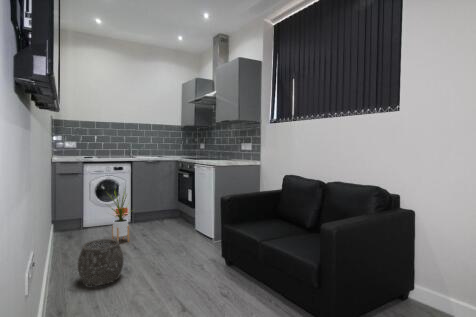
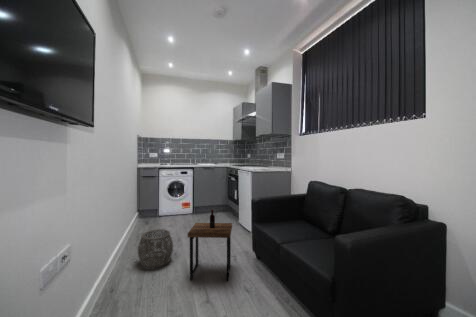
house plant: present [110,191,129,242] -> none [168,186,192,231]
side table: none [150,209,202,294] -> present [188,210,232,281]

